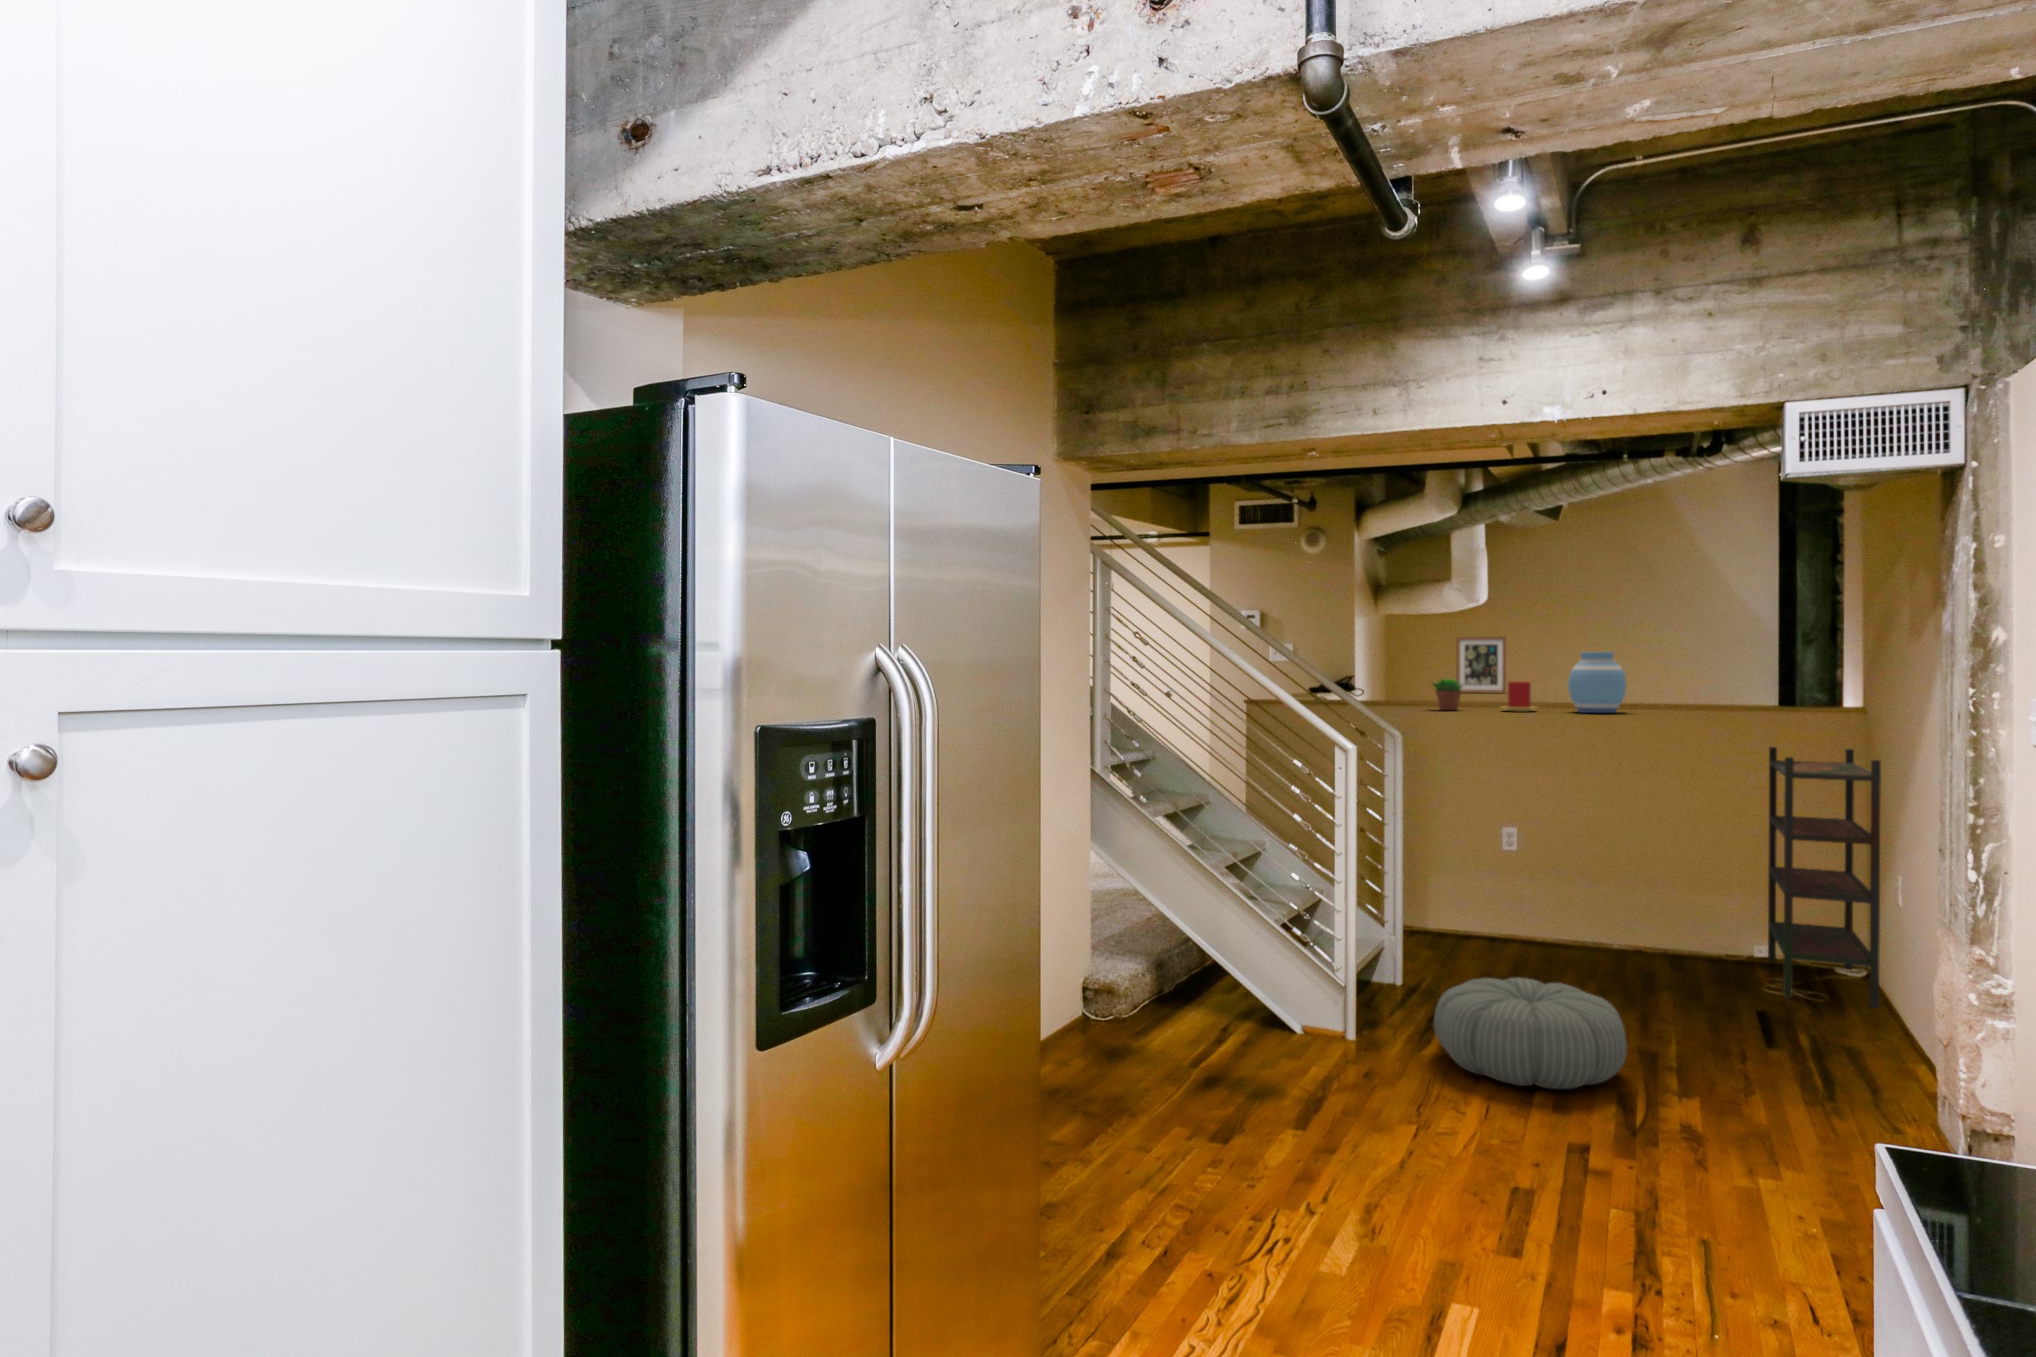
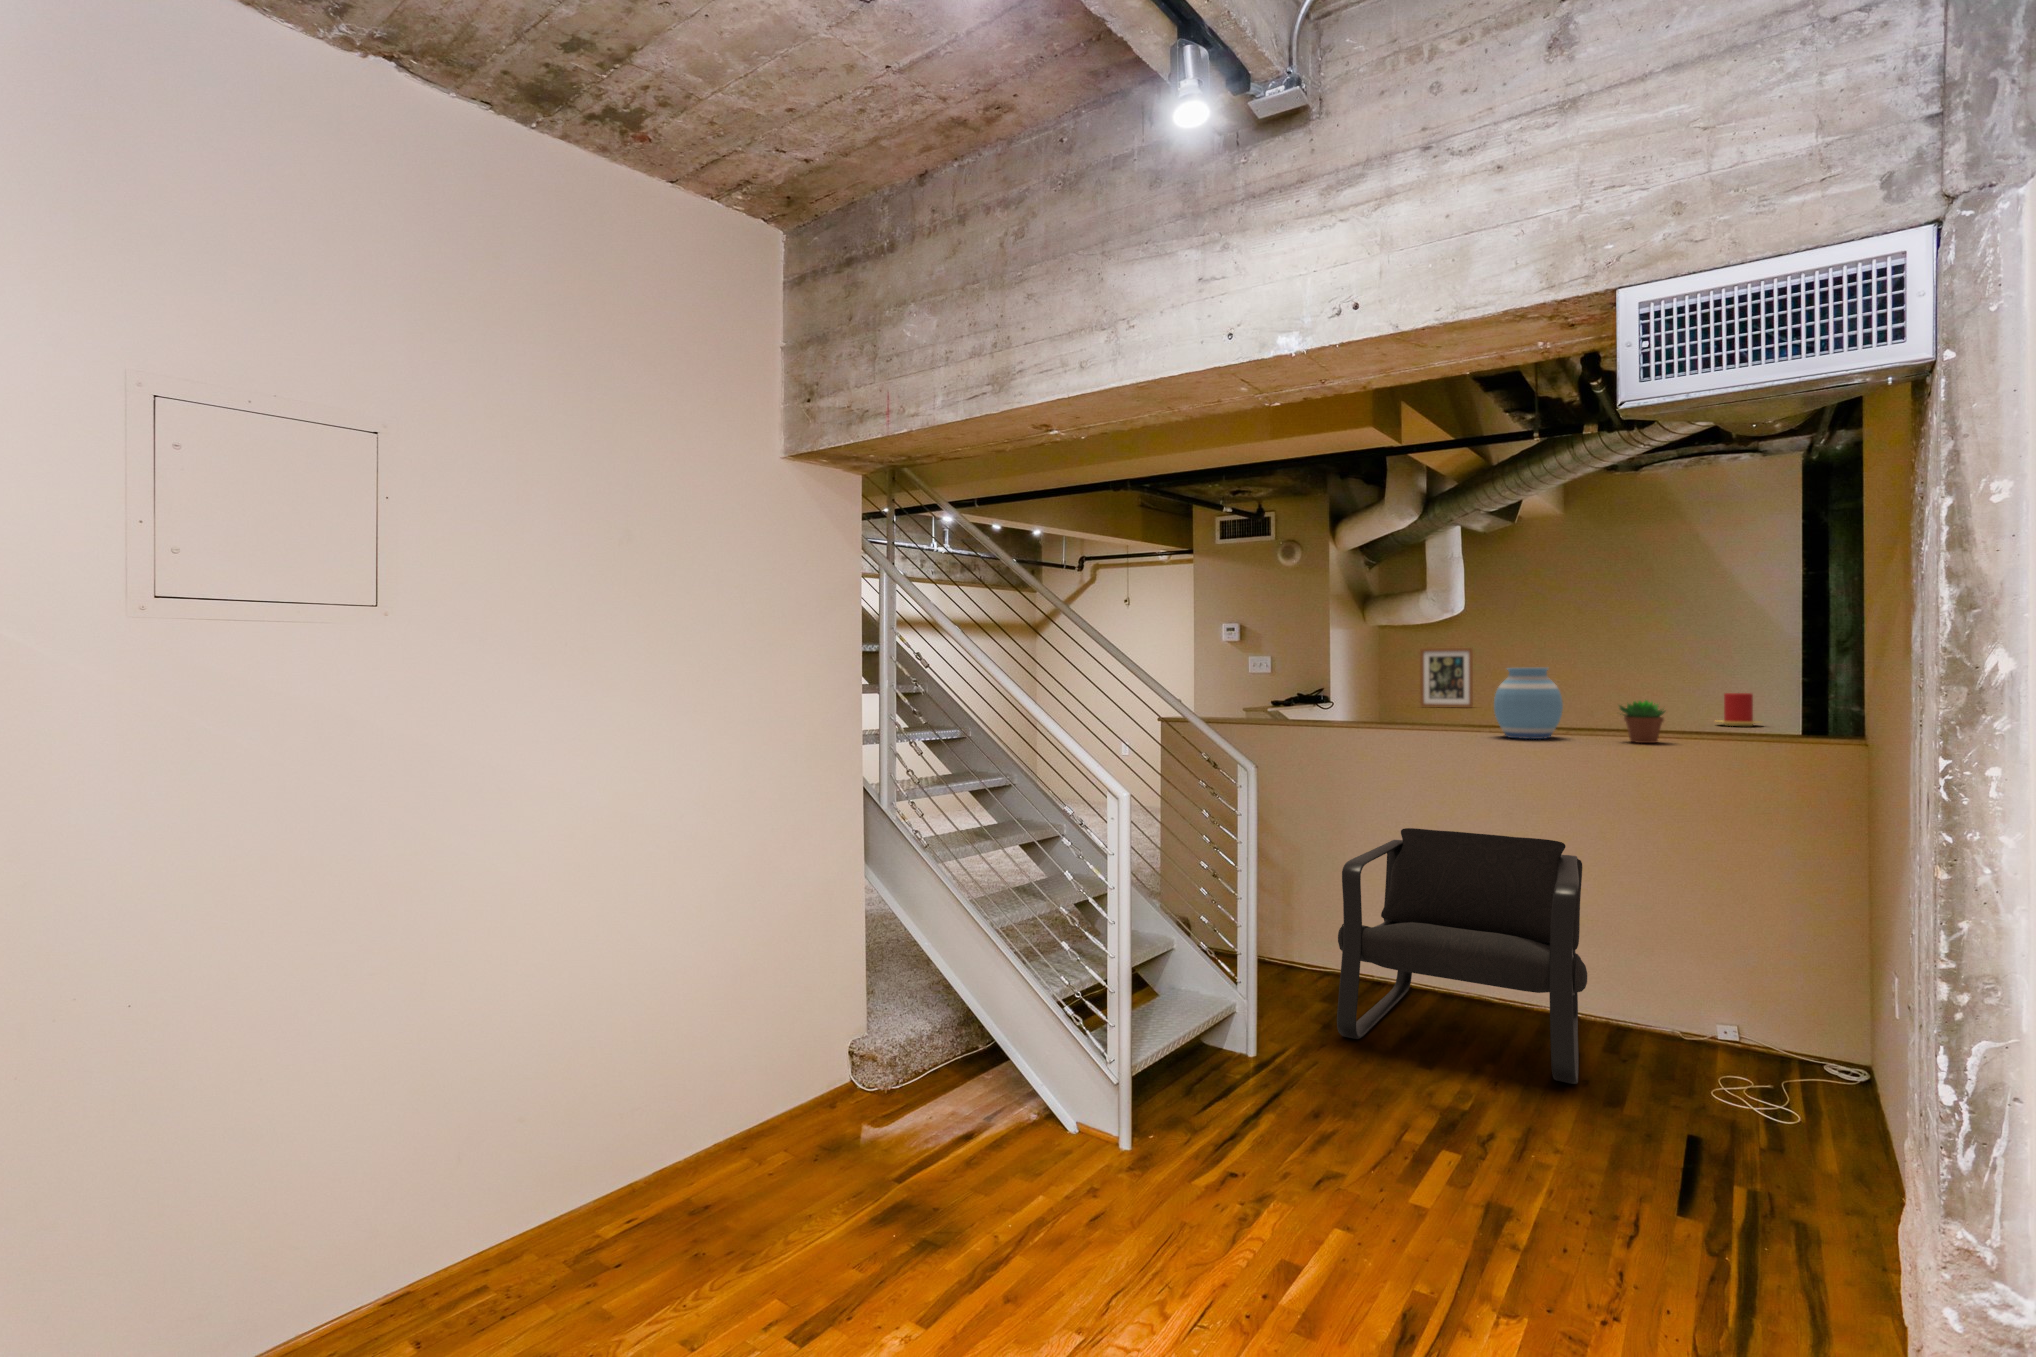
succulent plant: present [1432,679,1464,710] -> present [1619,700,1666,743]
candle: present [1505,681,1533,711] -> present [1717,693,1760,726]
bookshelf: present [1768,747,1881,1008] -> none [1738,783,1873,1141]
armchair: none [1457,794,1667,988] -> present [1337,828,1587,1084]
pouf: present [1434,978,1627,1089] -> none [1205,1094,1450,1284]

